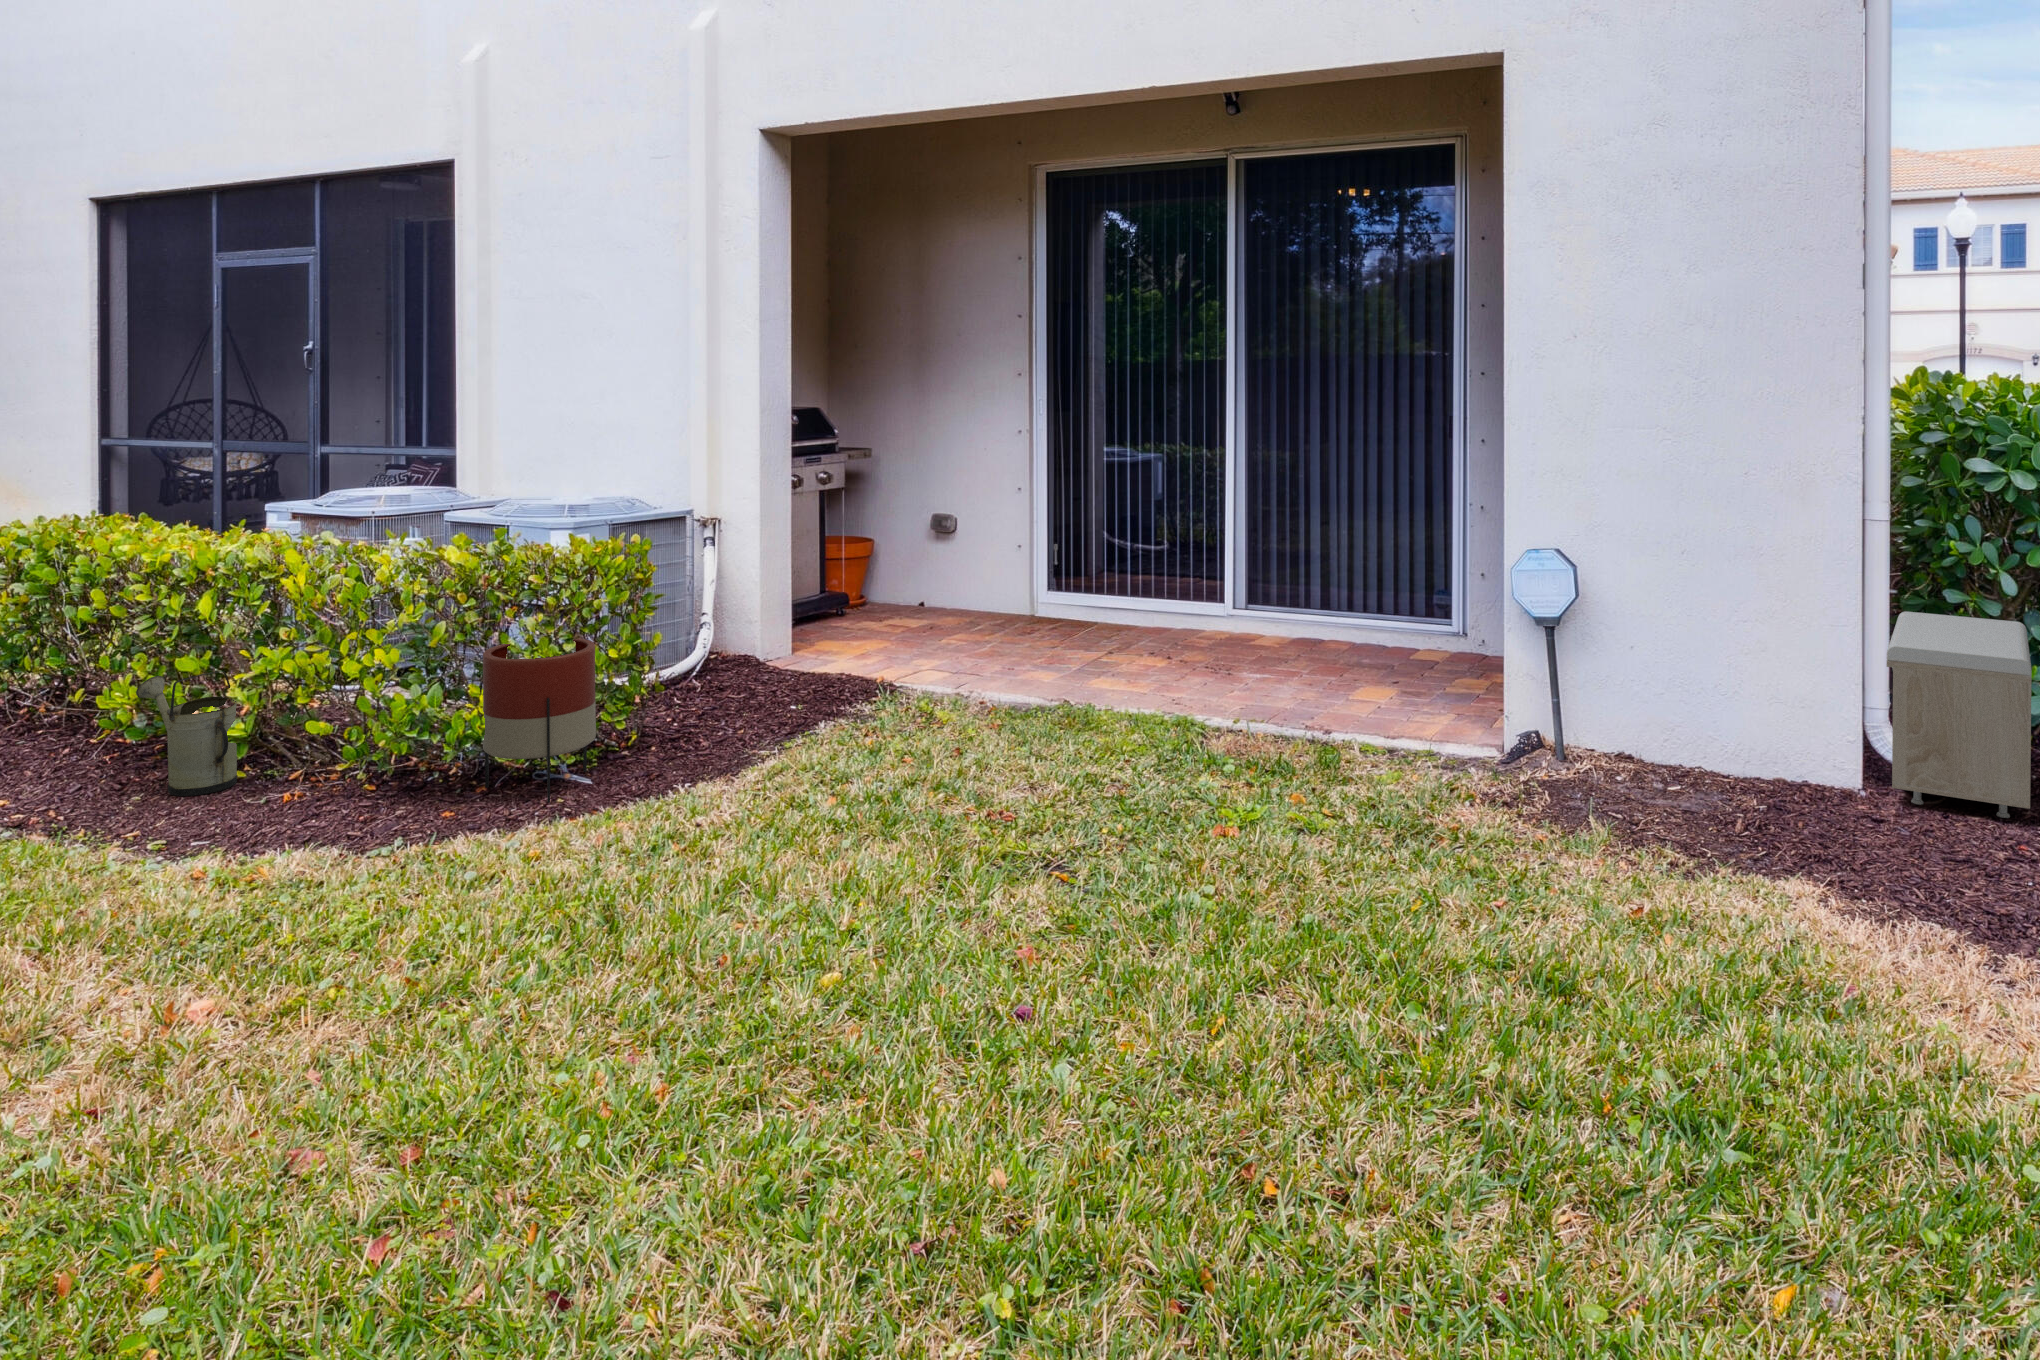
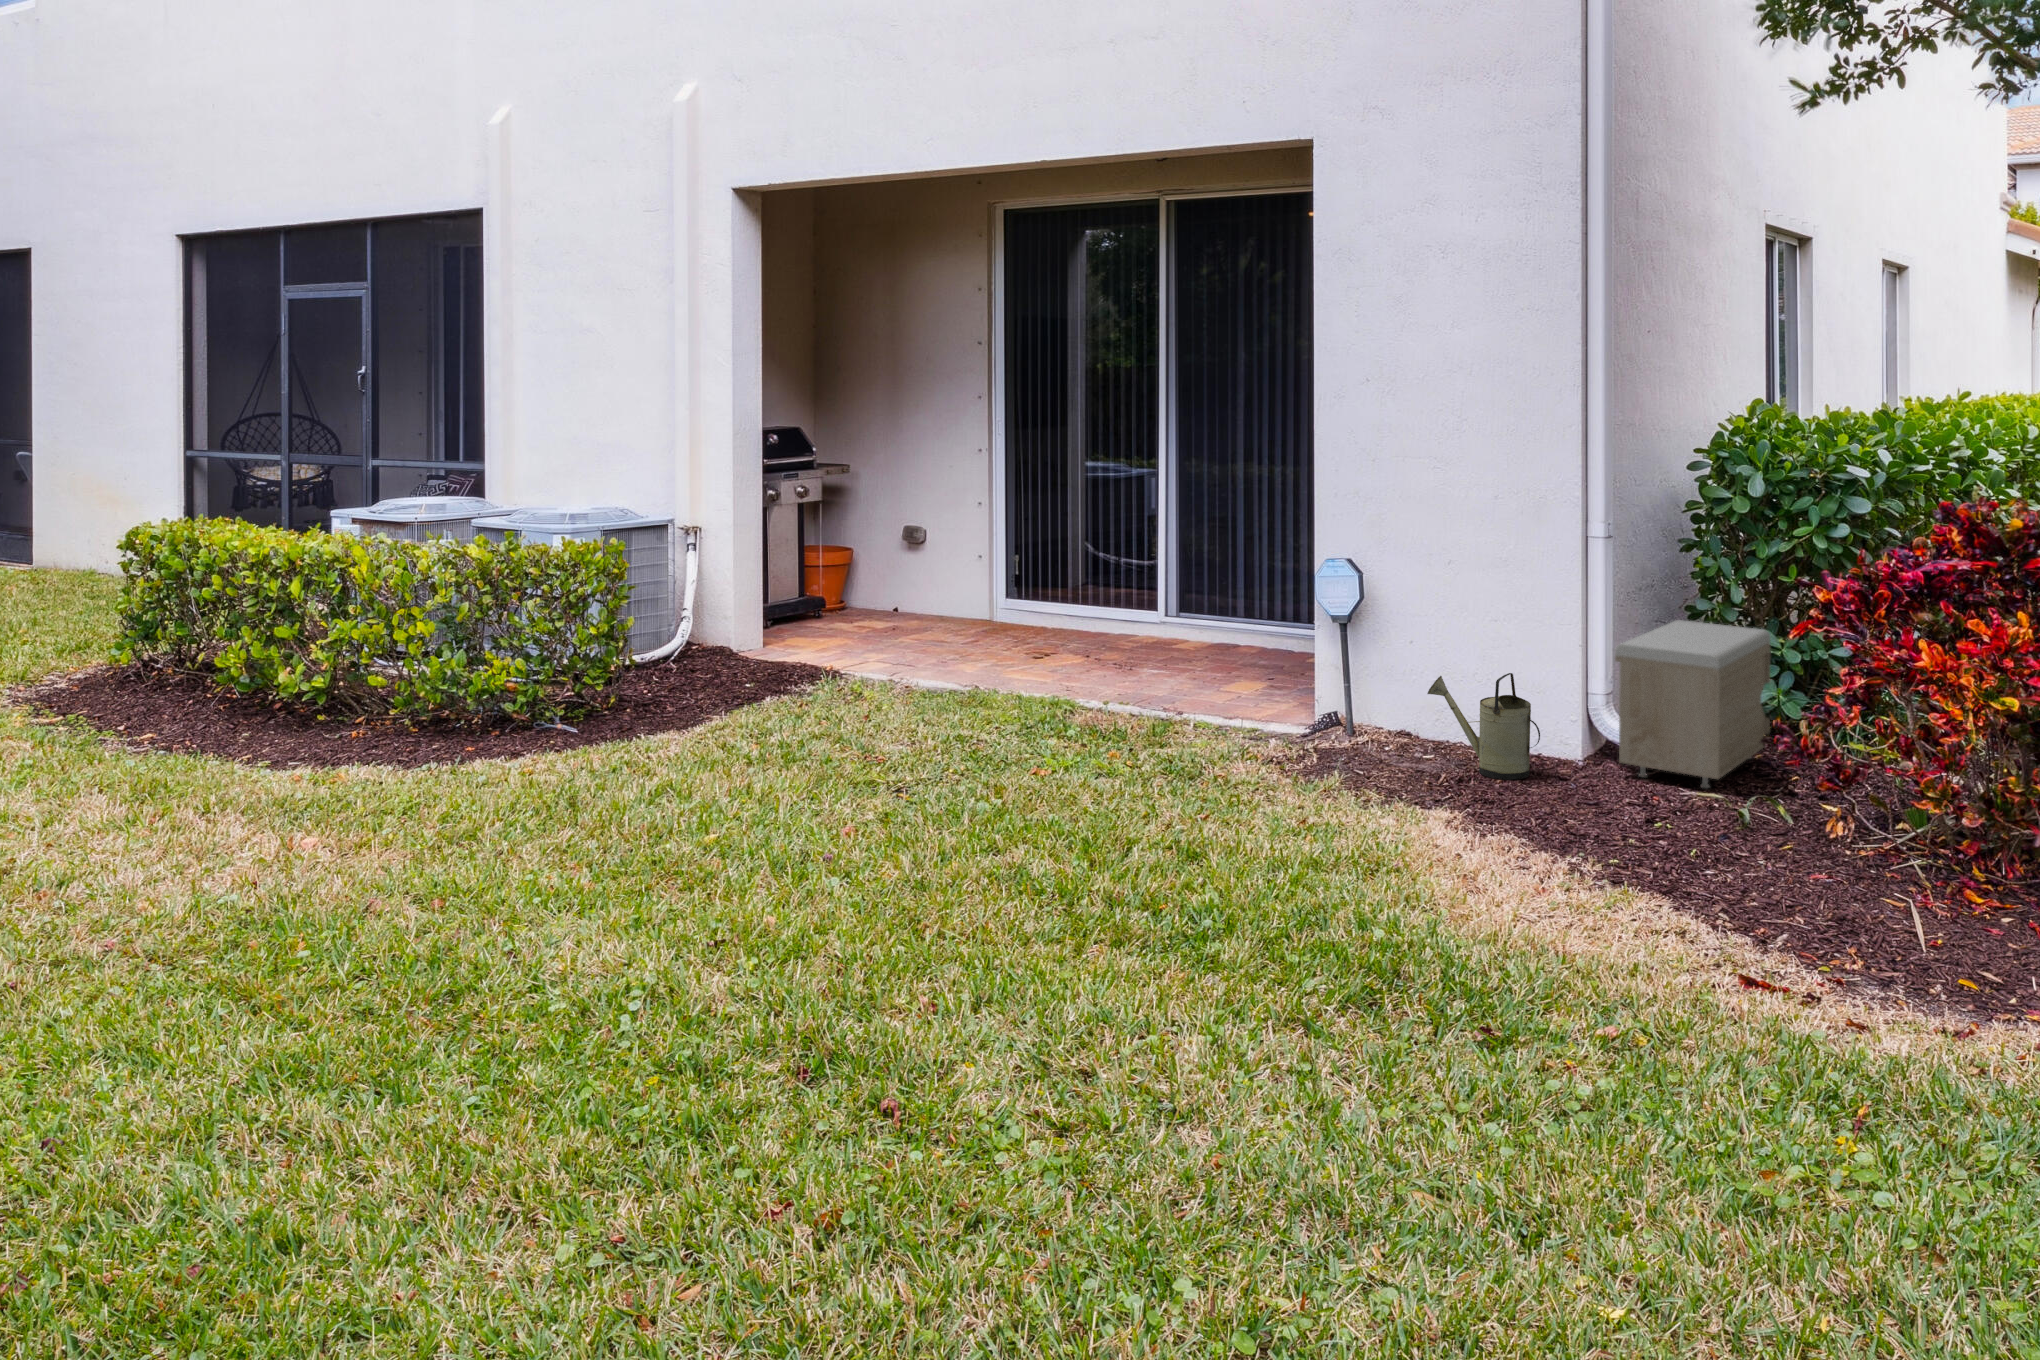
planter: present [483,638,596,802] -> none [499,618,585,743]
watering can: present [136,671,237,796] -> present [1427,673,1540,780]

